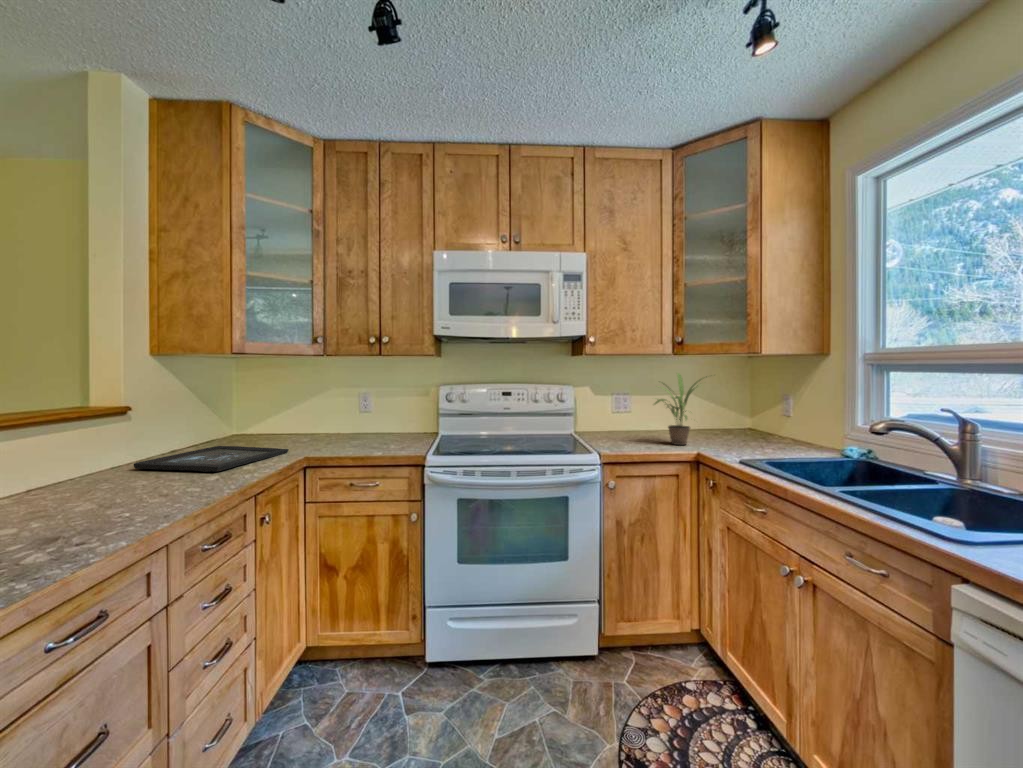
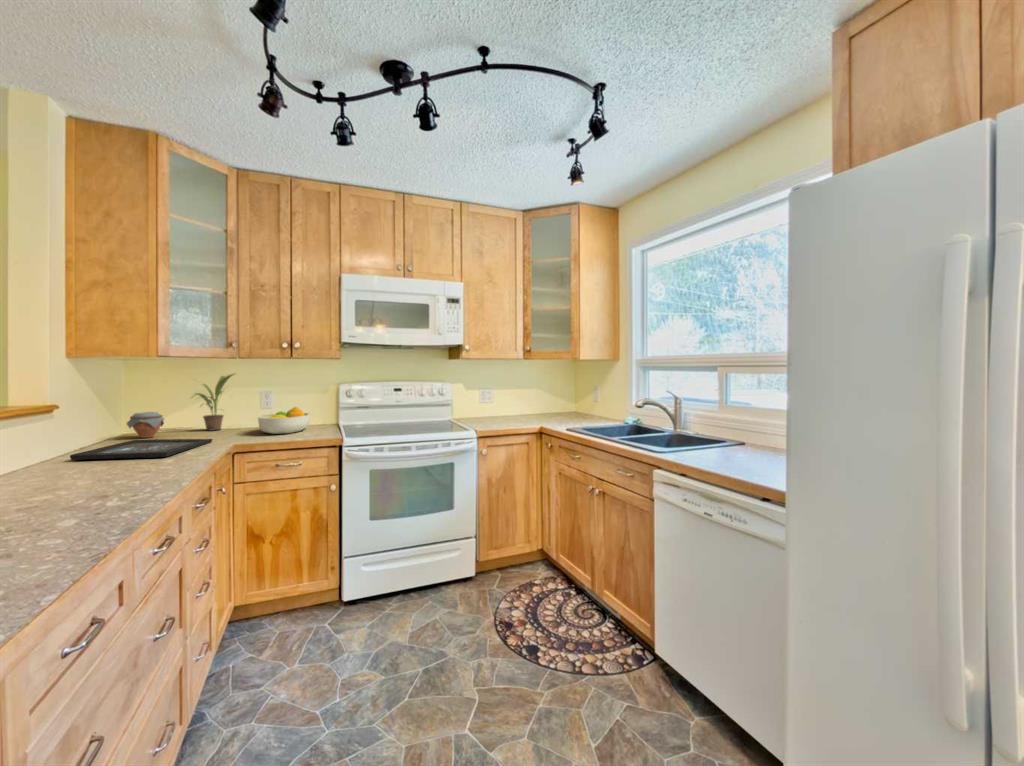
potted plant: present [654,373,707,445] -> present [195,373,235,431]
fruit bowl: none [342,413,403,445] -> present [258,407,310,434]
jar: none [221,415,258,443] -> present [127,412,164,438]

